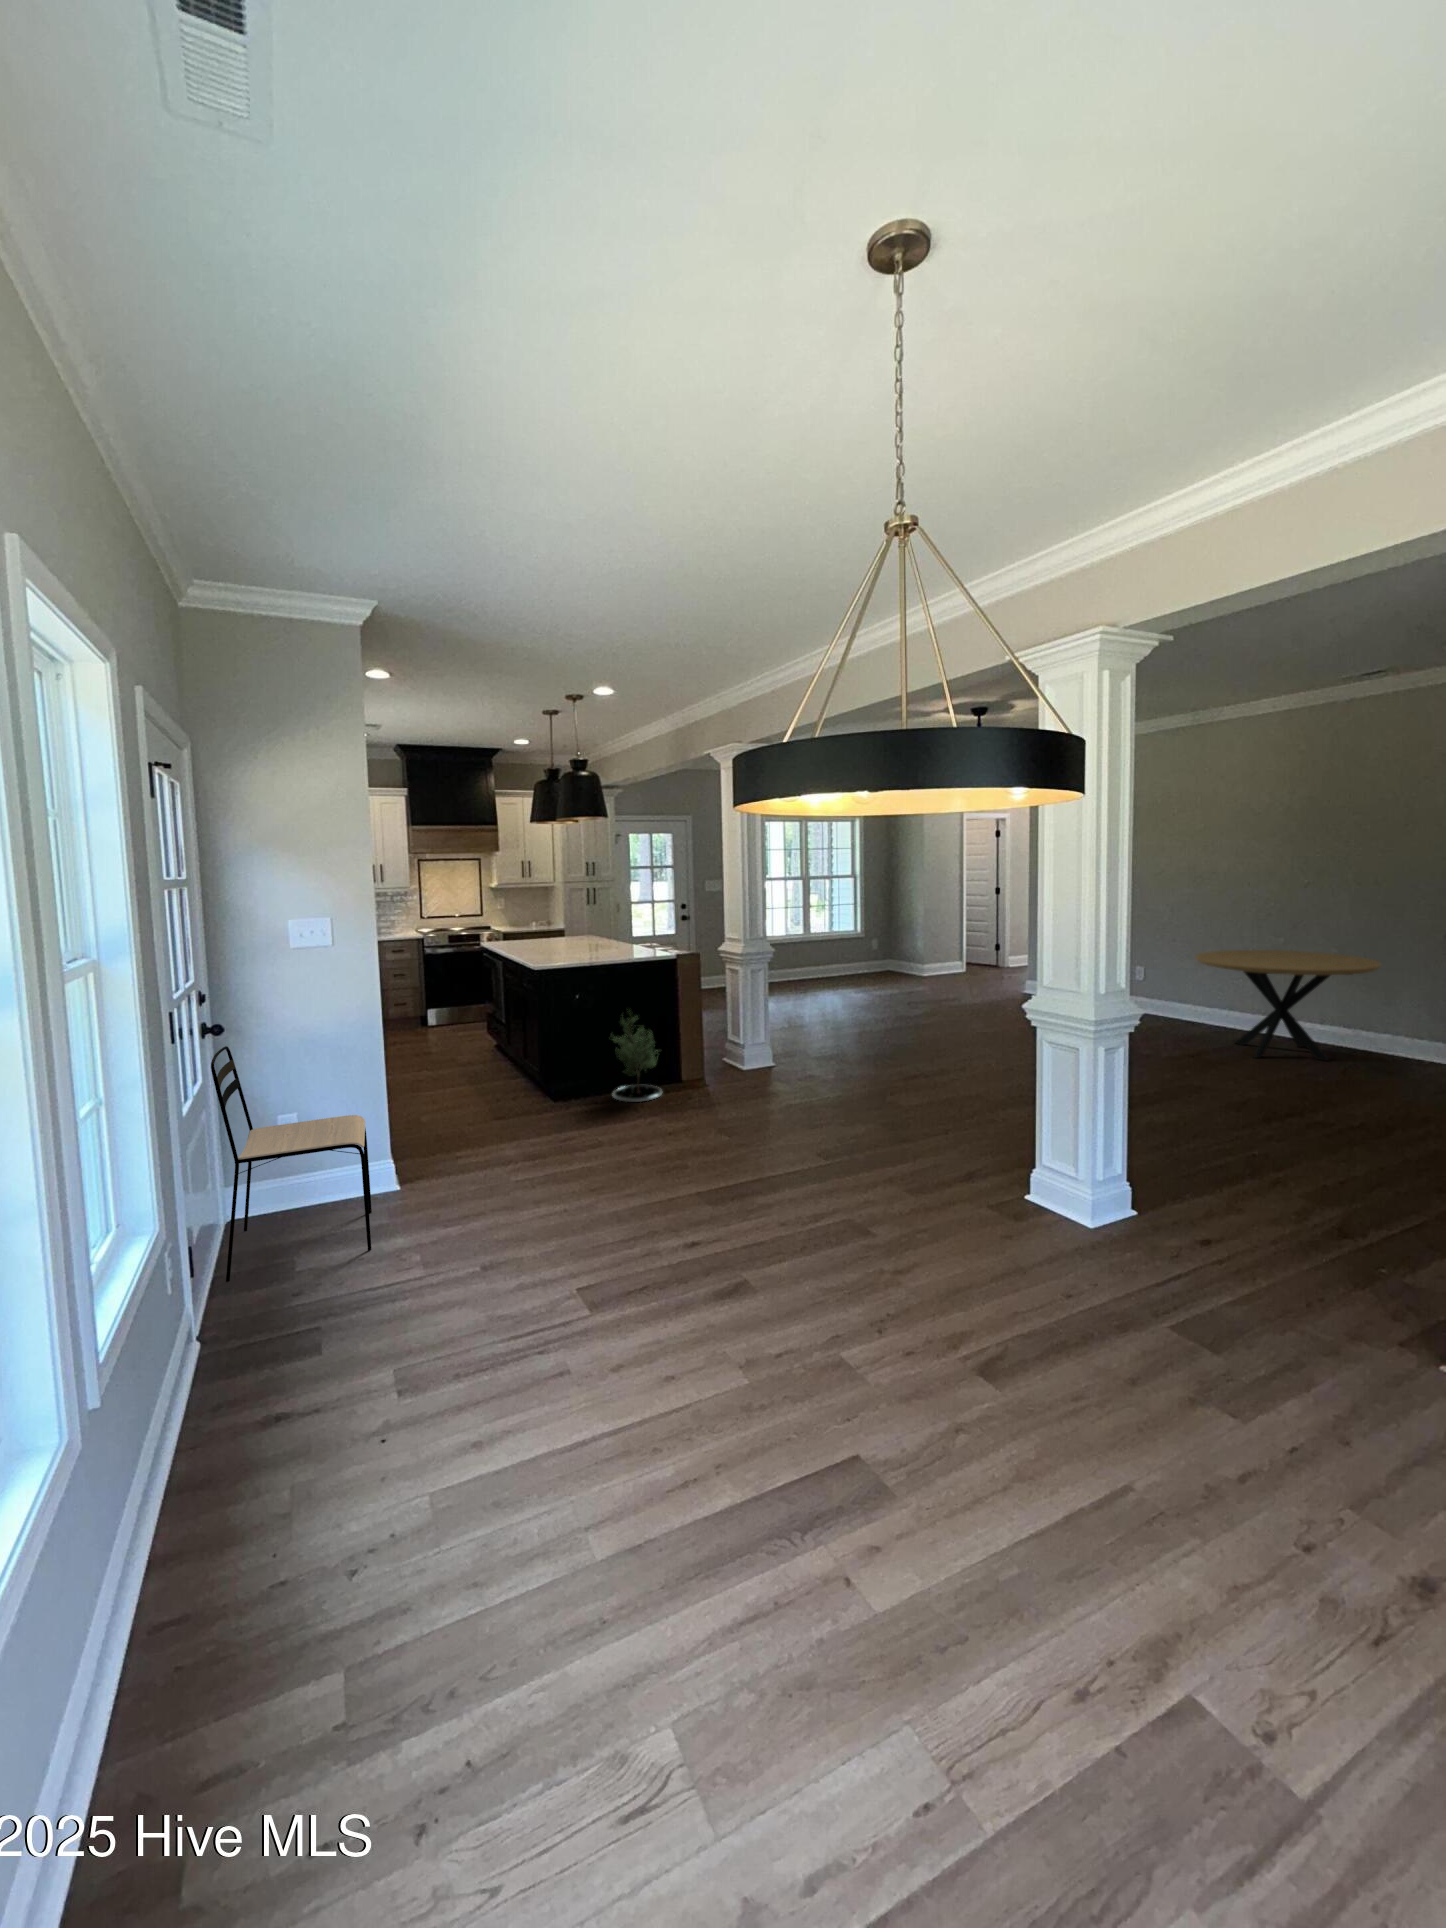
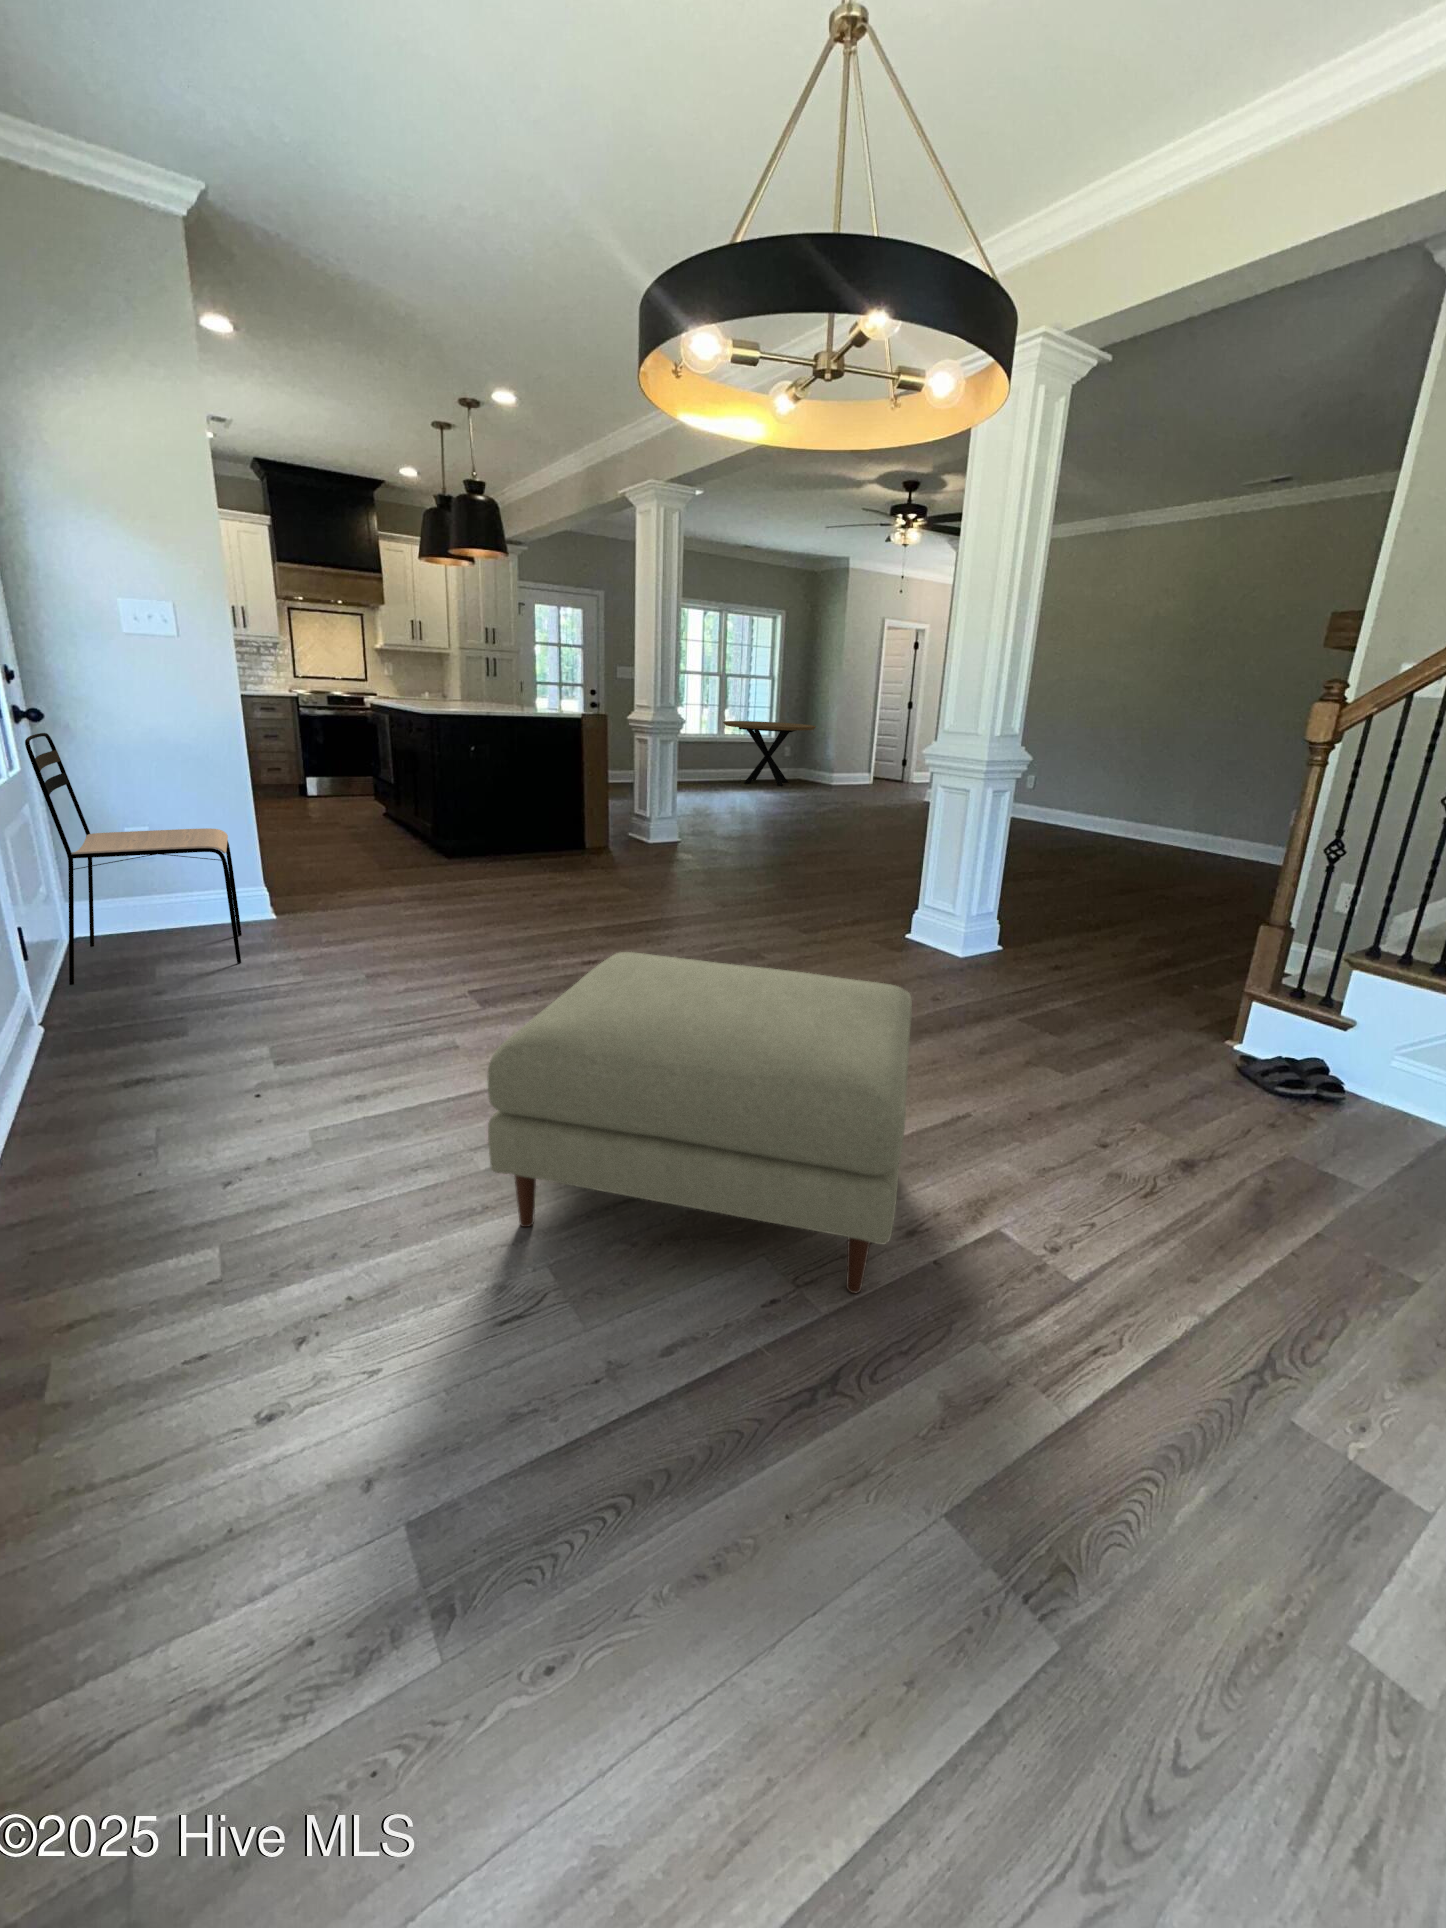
dining table: present [1195,950,1382,1061] -> present [723,721,816,786]
potted tree: present [613,1013,662,1102] -> none [507,763,564,861]
ottoman: none [611,1291,1060,1779] -> present [488,952,912,1293]

